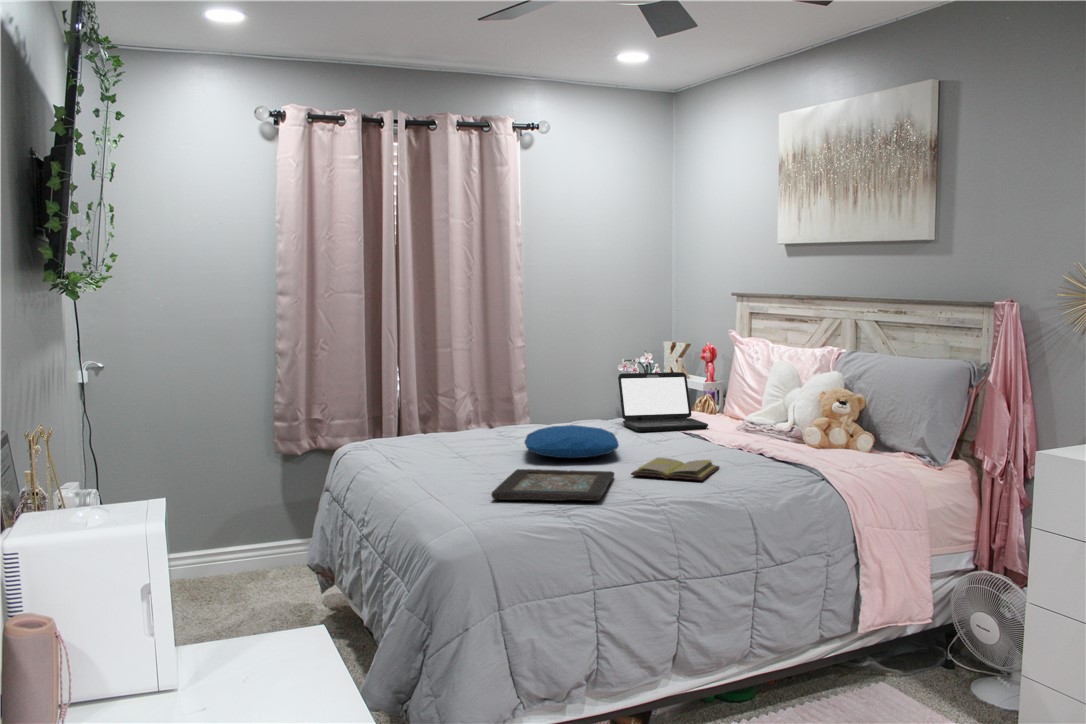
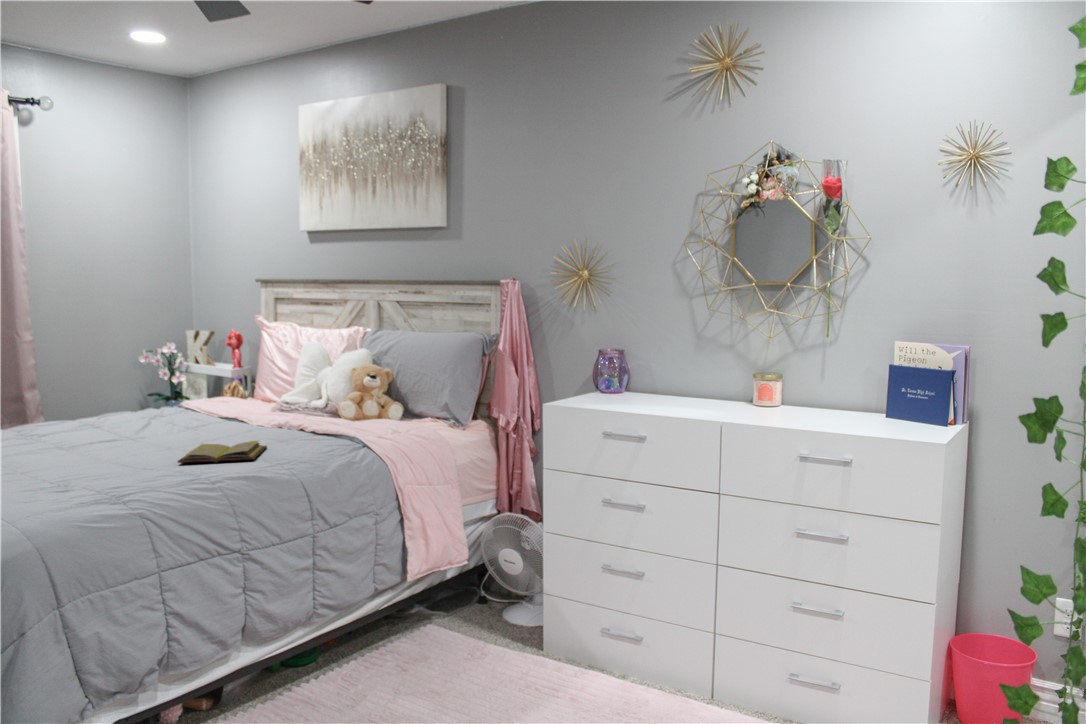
laptop: present [618,372,708,432] -> none [139,360,243,425]
pillow: present [525,425,619,458] -> none [42,422,157,457]
decorative tray: present [491,469,614,501] -> none [27,462,160,501]

